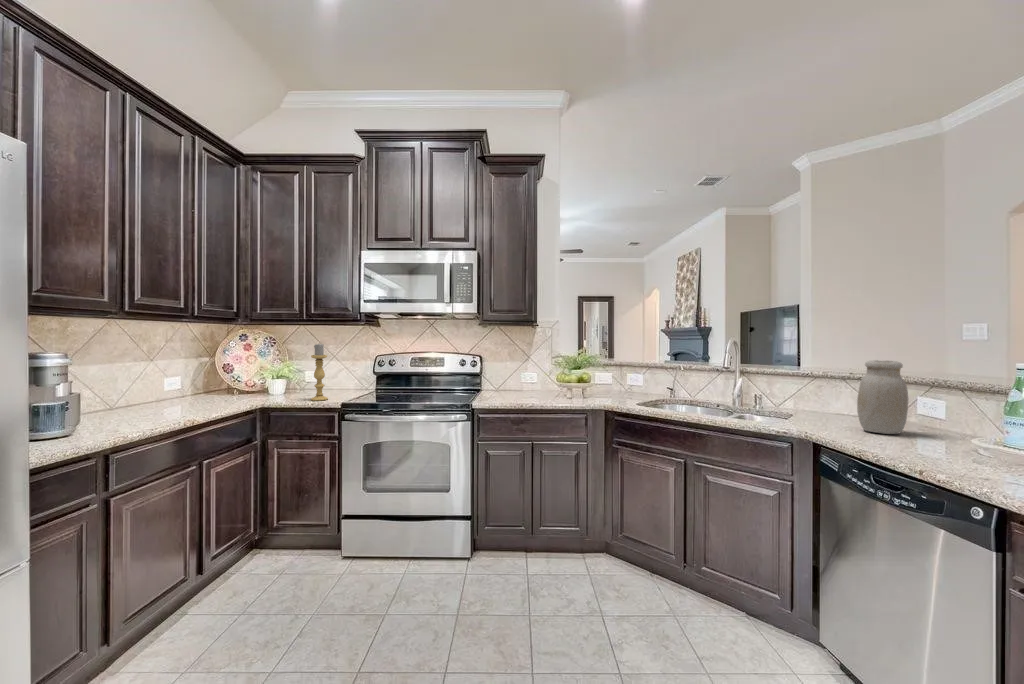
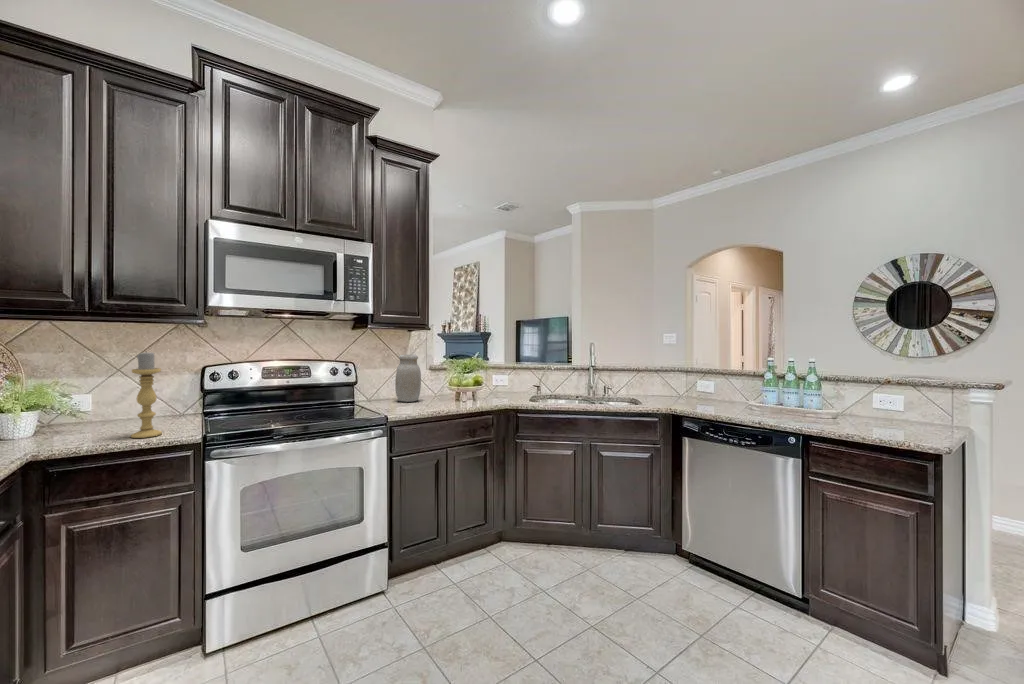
jar: present [857,360,908,434] -> present [395,354,421,402]

